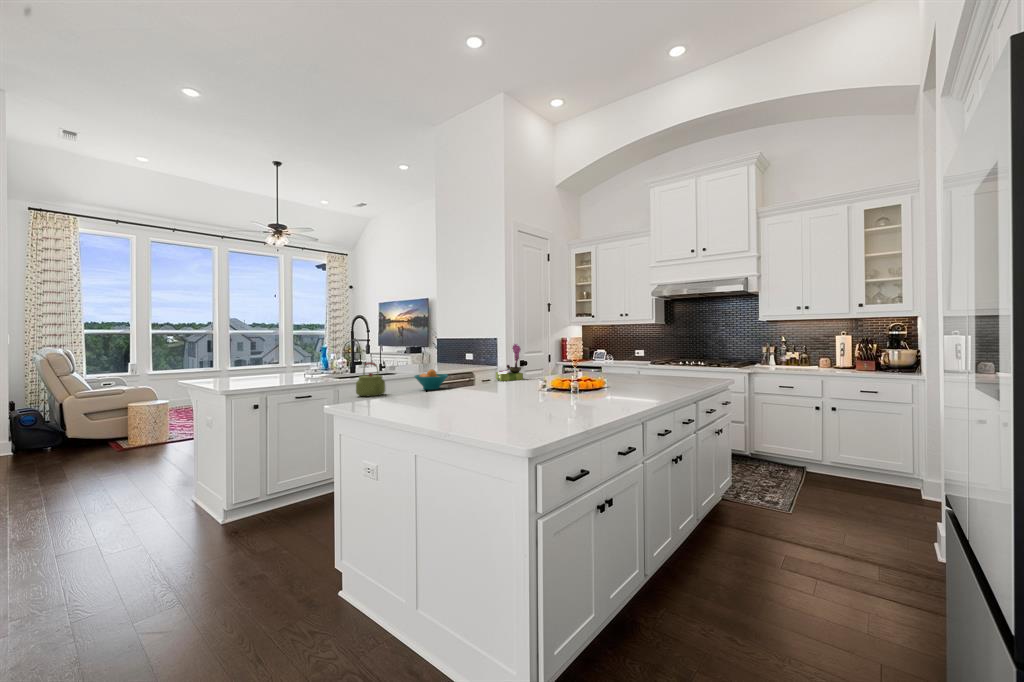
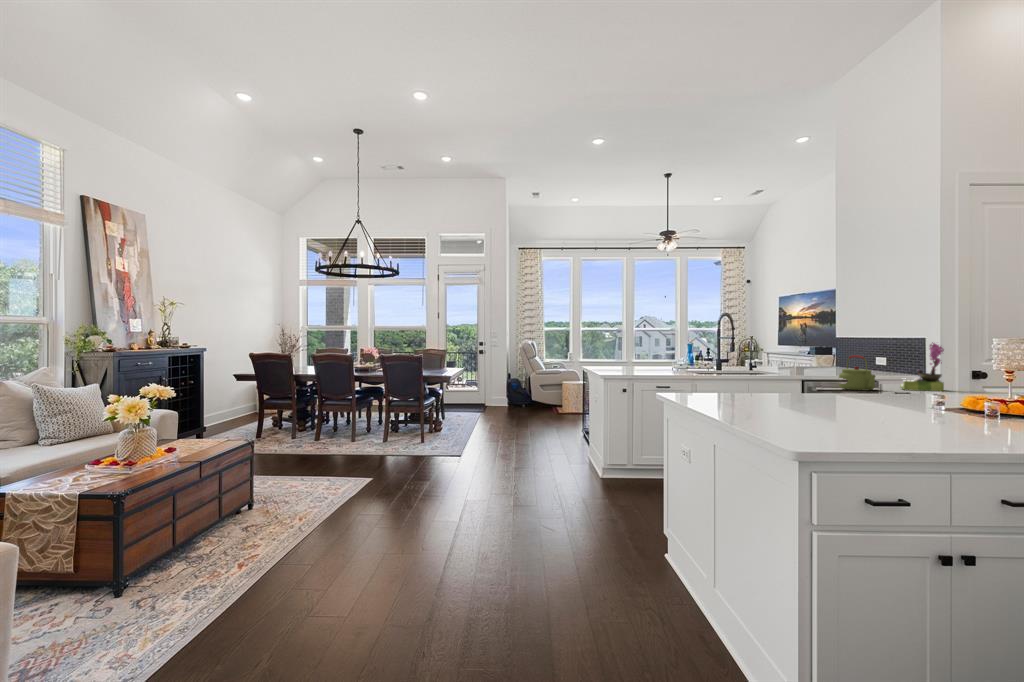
kettle: present [356,362,385,396] -> present [839,355,875,390]
fruit bowl: present [414,369,448,390] -> none [772,367,816,390]

